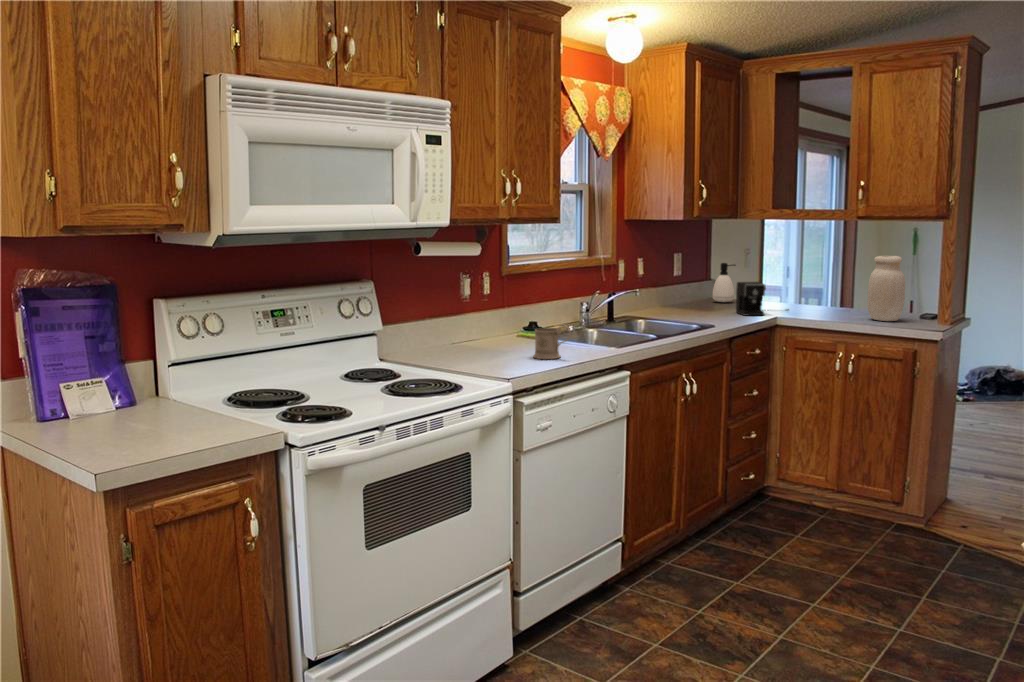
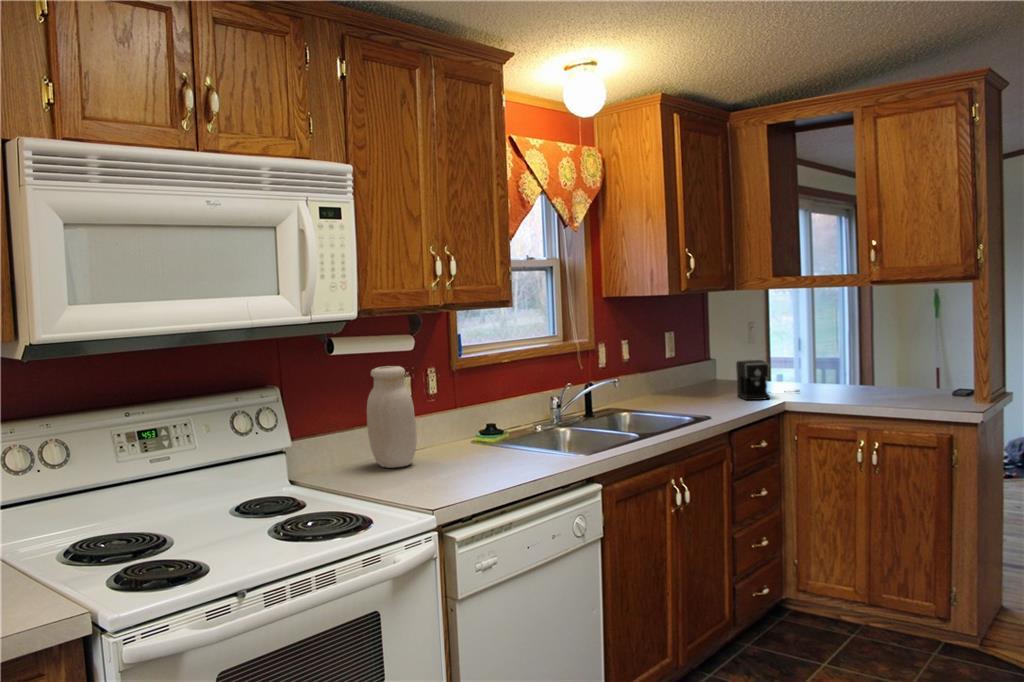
jar: present [867,256,905,321] -> present [367,366,417,468]
soap dispenser: present [713,263,736,302] -> none [712,339,737,383]
mug: present [533,324,570,359] -> none [479,429,522,473]

